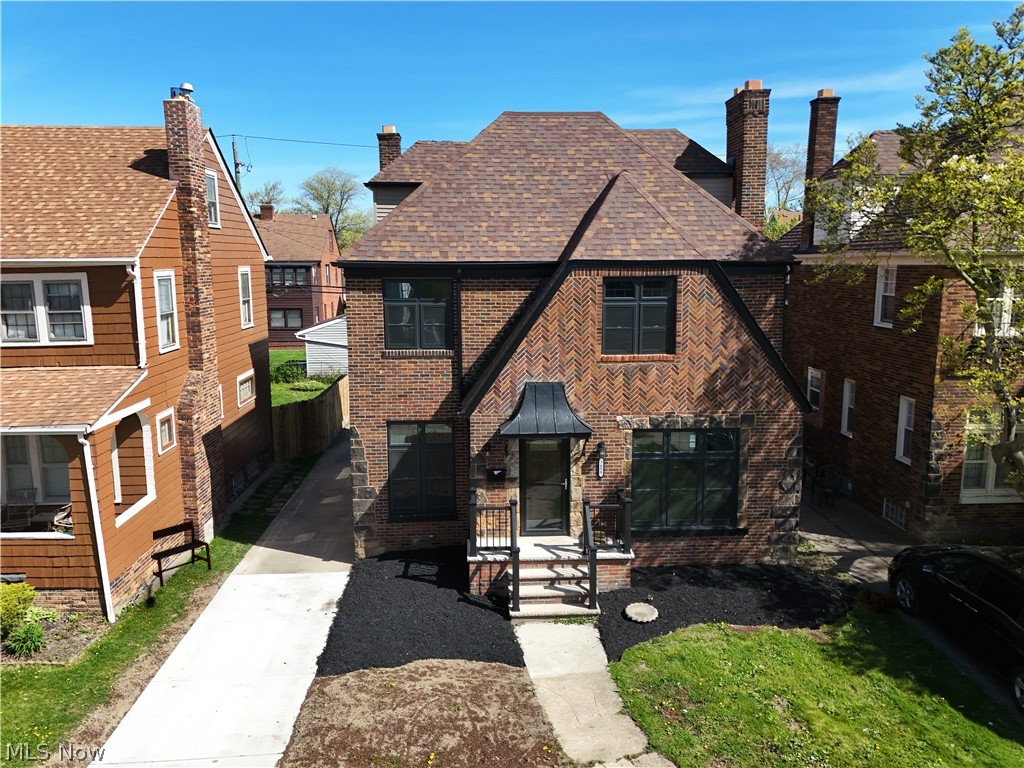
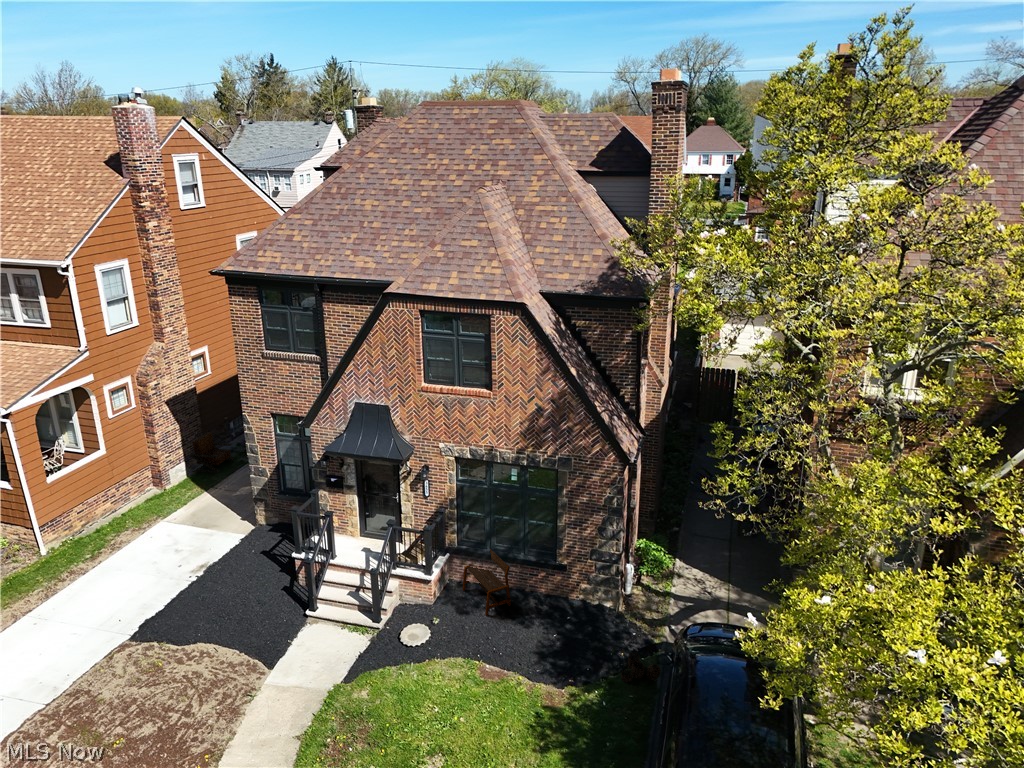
lounge chair: none [219,485,261,531] -> present [190,432,234,473]
bench: present [151,520,211,586] -> present [462,549,511,616]
decorative plant: present [142,580,159,607] -> none [67,520,94,542]

